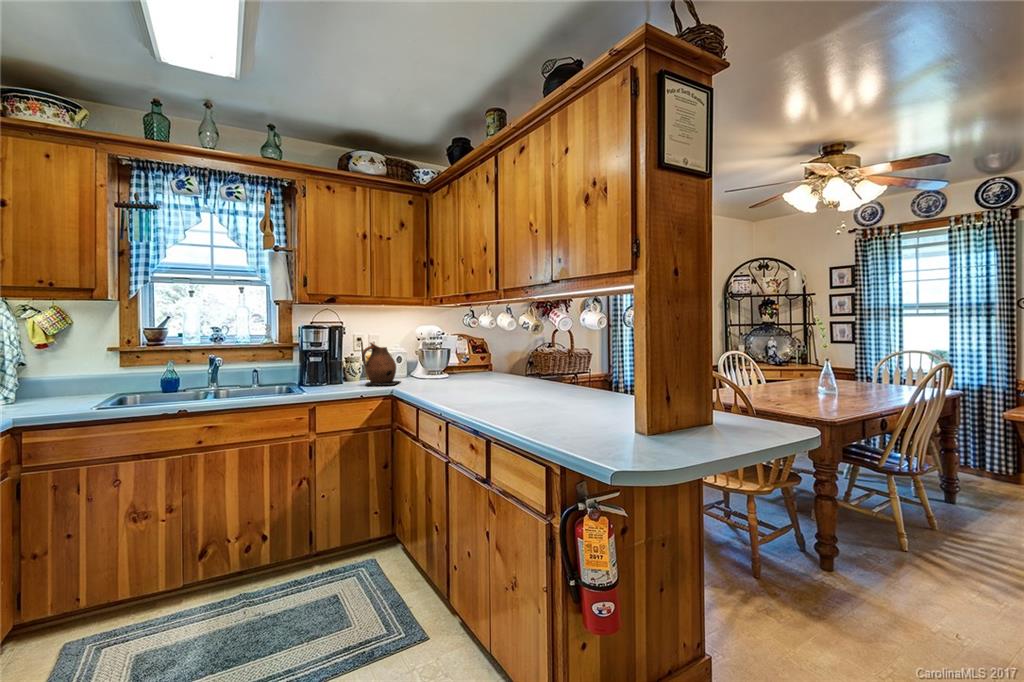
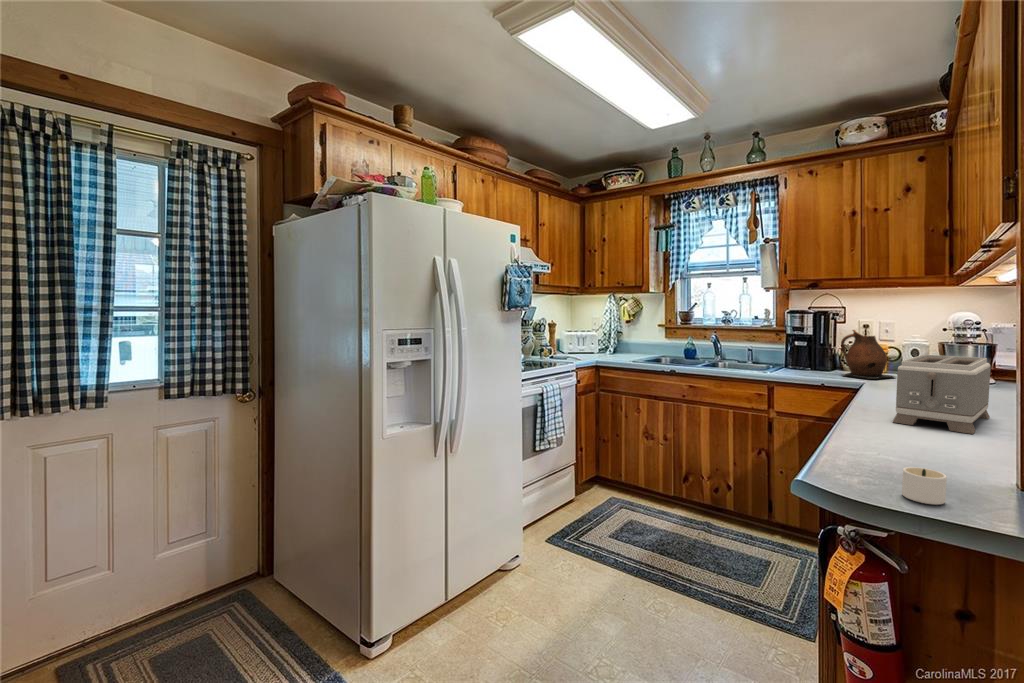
toaster: none [468,355,530,411] -> present [893,355,991,434]
candle: none [615,429,654,455] -> present [902,467,947,504]

